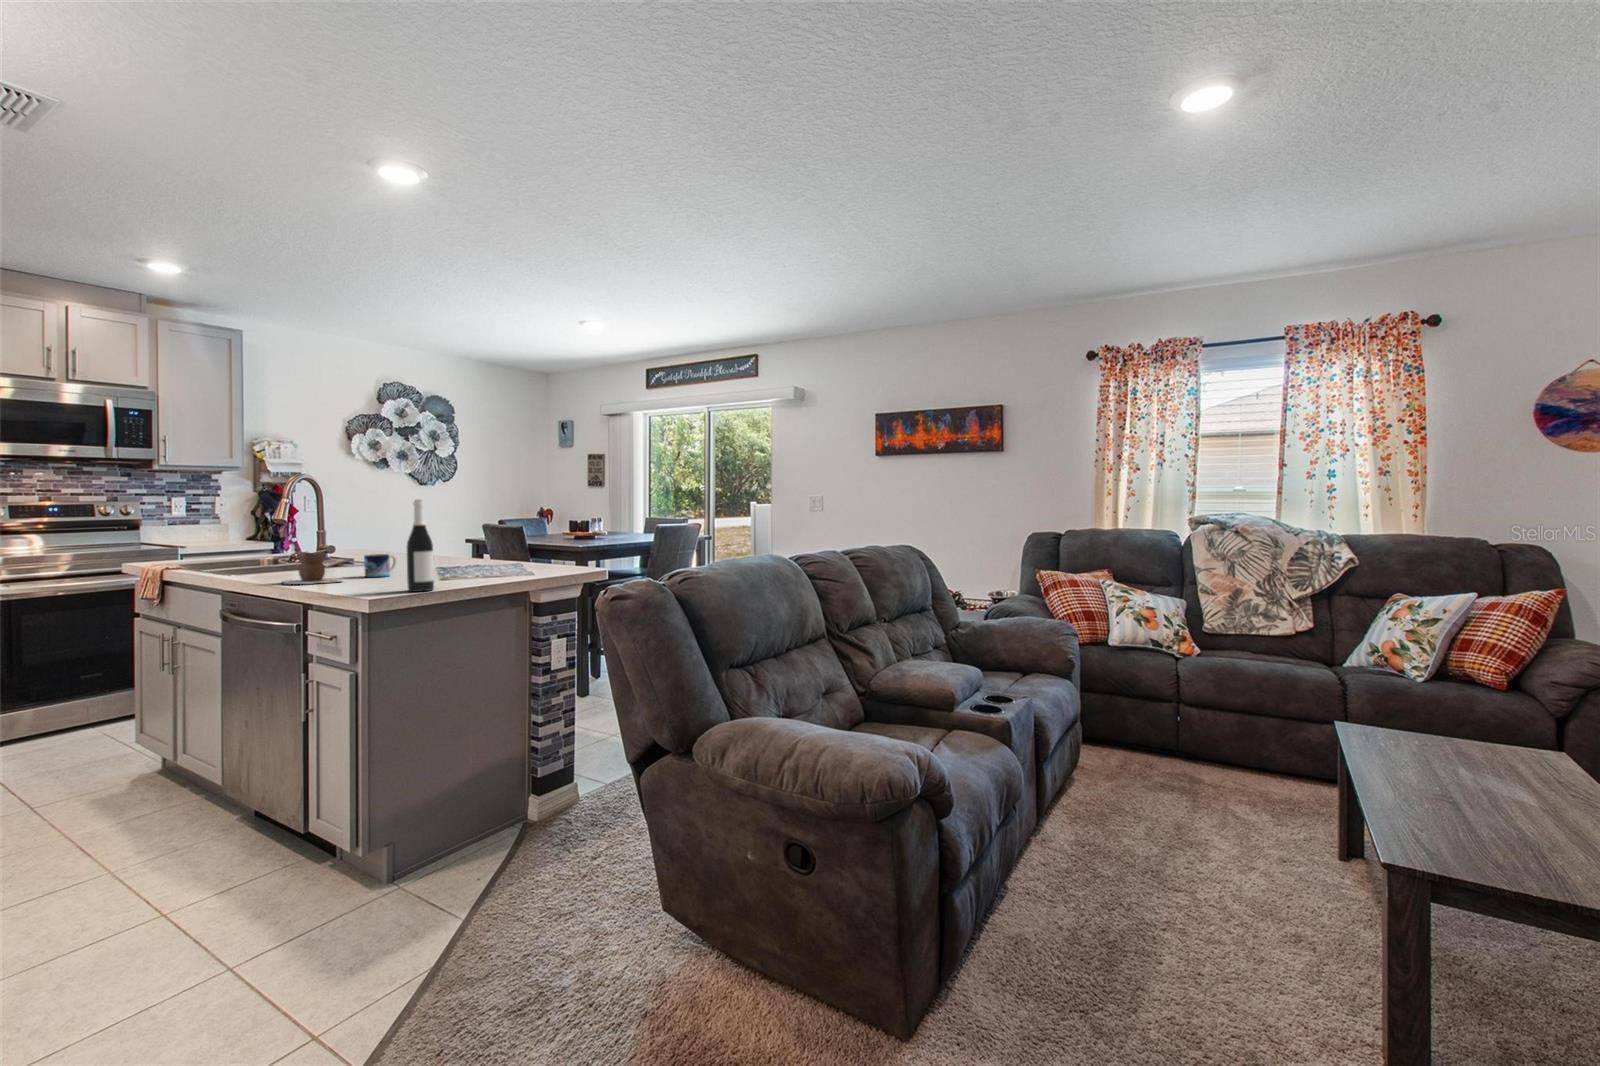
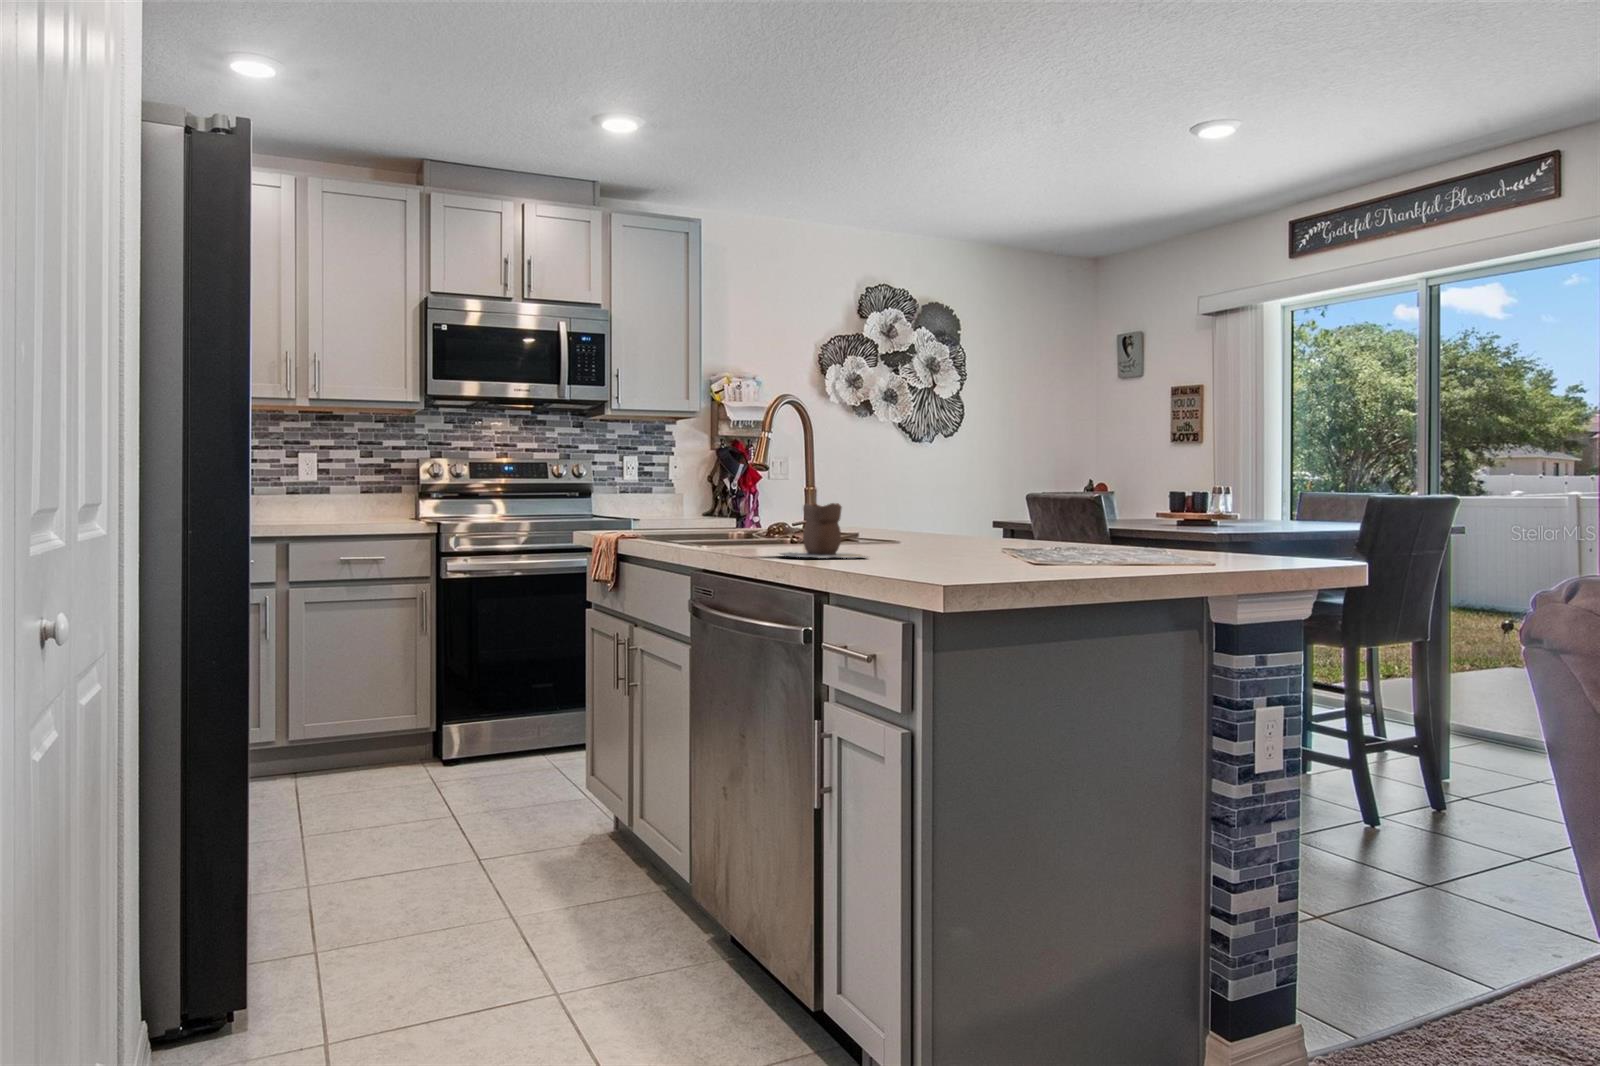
wine bottle: present [407,500,434,592] -> none [1004,384,1055,575]
mug: present [364,554,396,577] -> none [896,514,945,555]

